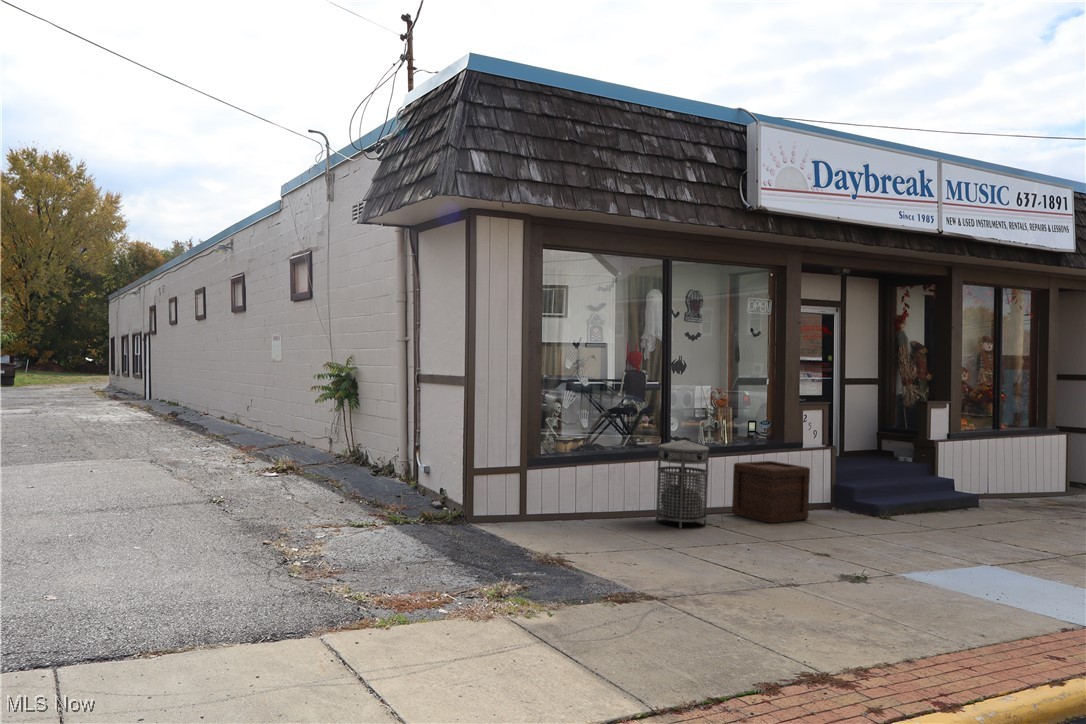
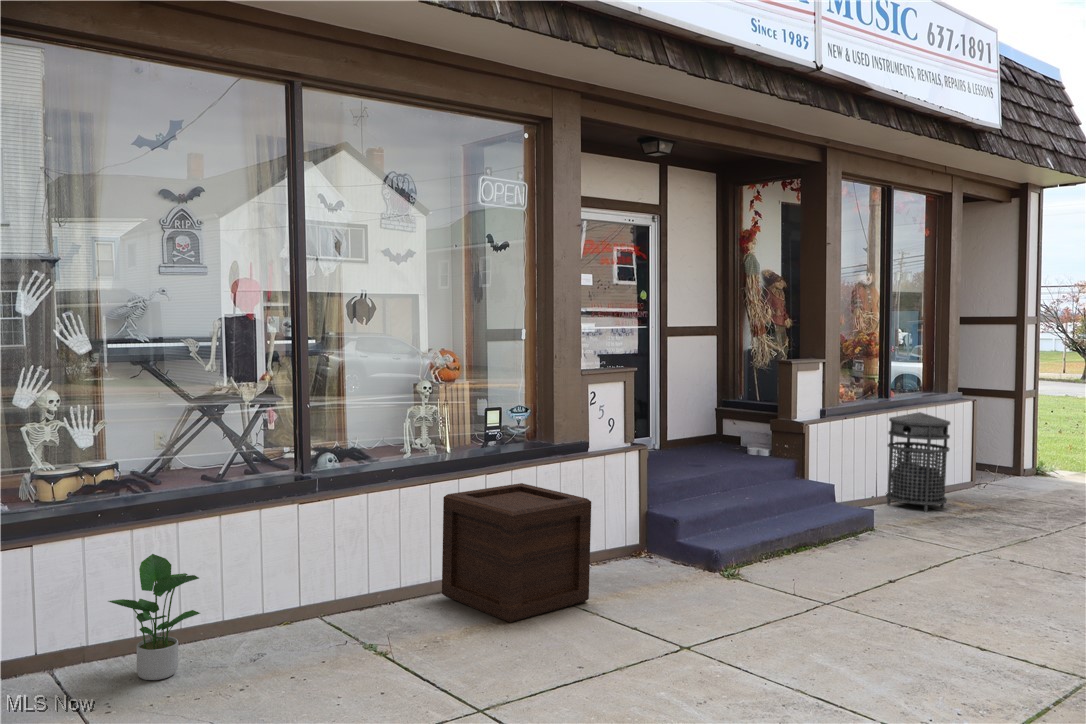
trash can: present [656,440,709,528] -> present [885,412,950,512]
potted plant: none [612,476,647,527] -> present [108,554,200,680]

